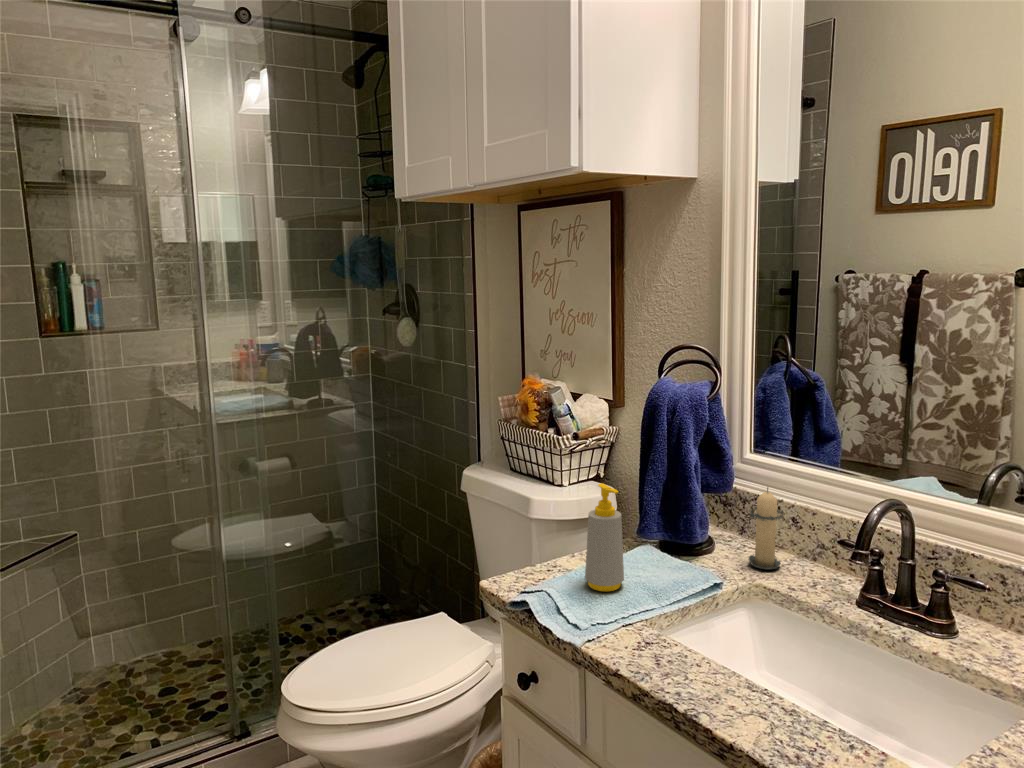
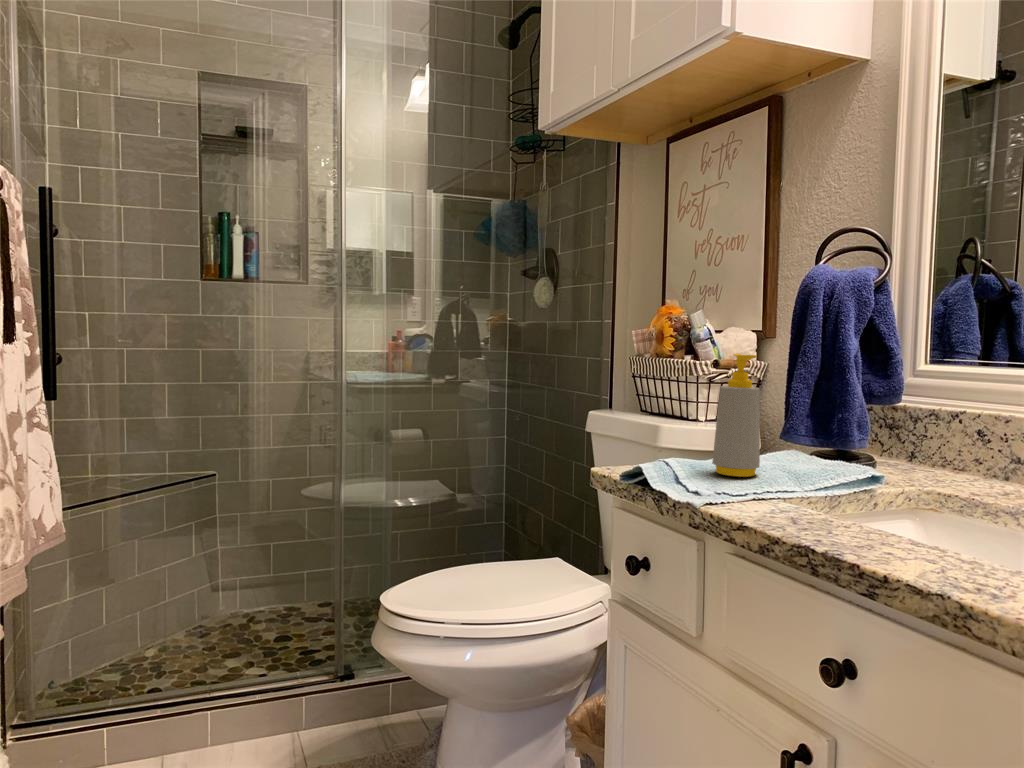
candle: present [749,487,783,570] -> none [914,380,972,482]

